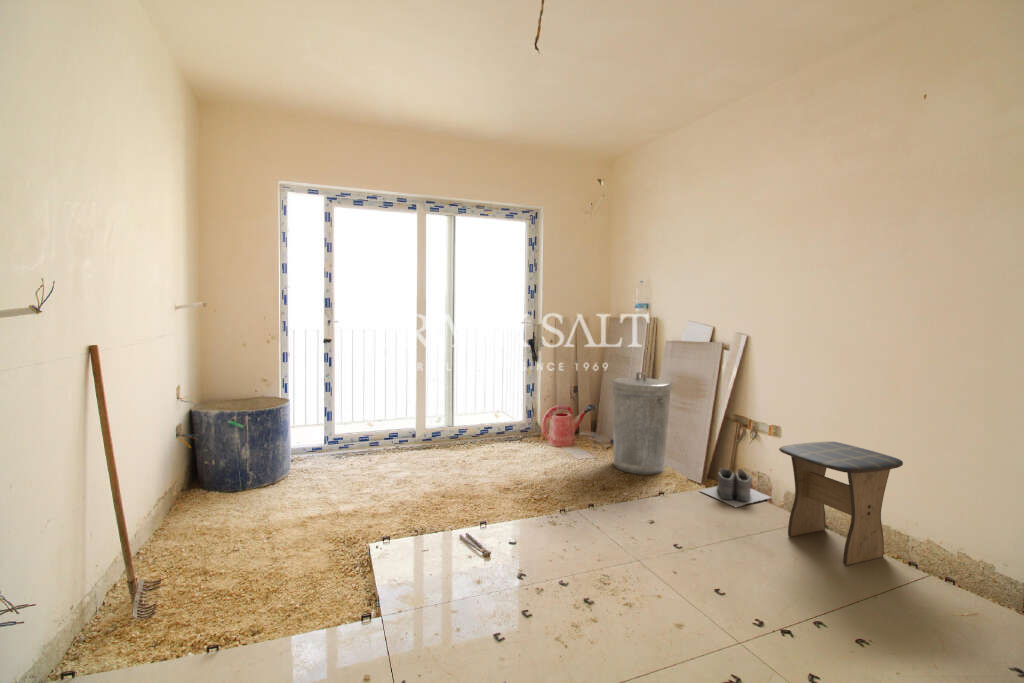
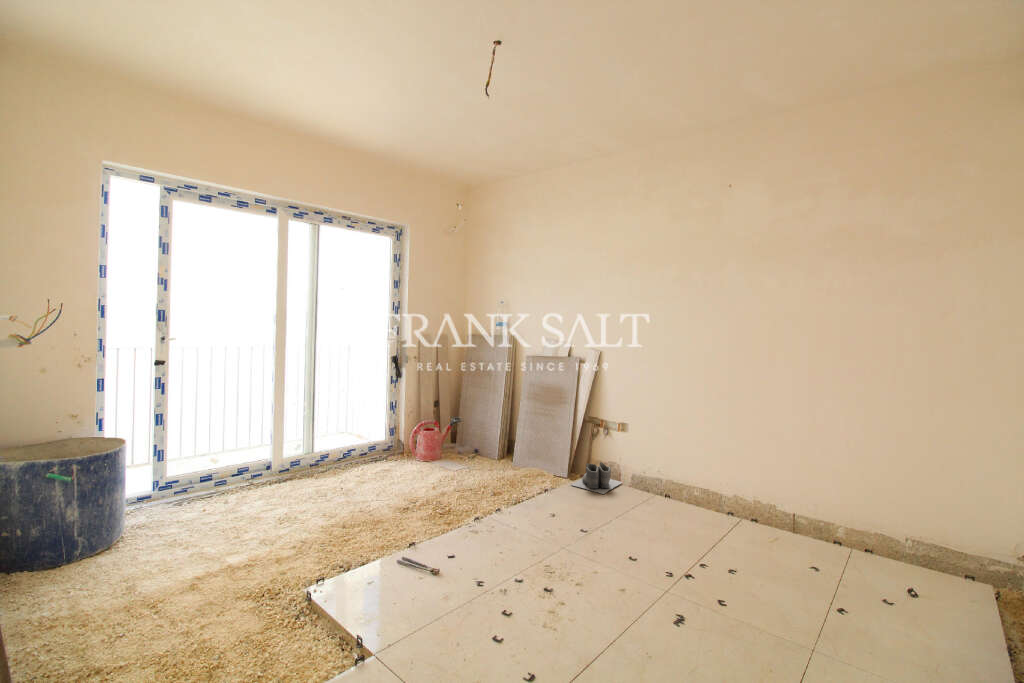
trash can: present [611,372,672,475] -> none [488,386,541,478]
stool: present [779,442,903,566] -> none [643,433,718,523]

